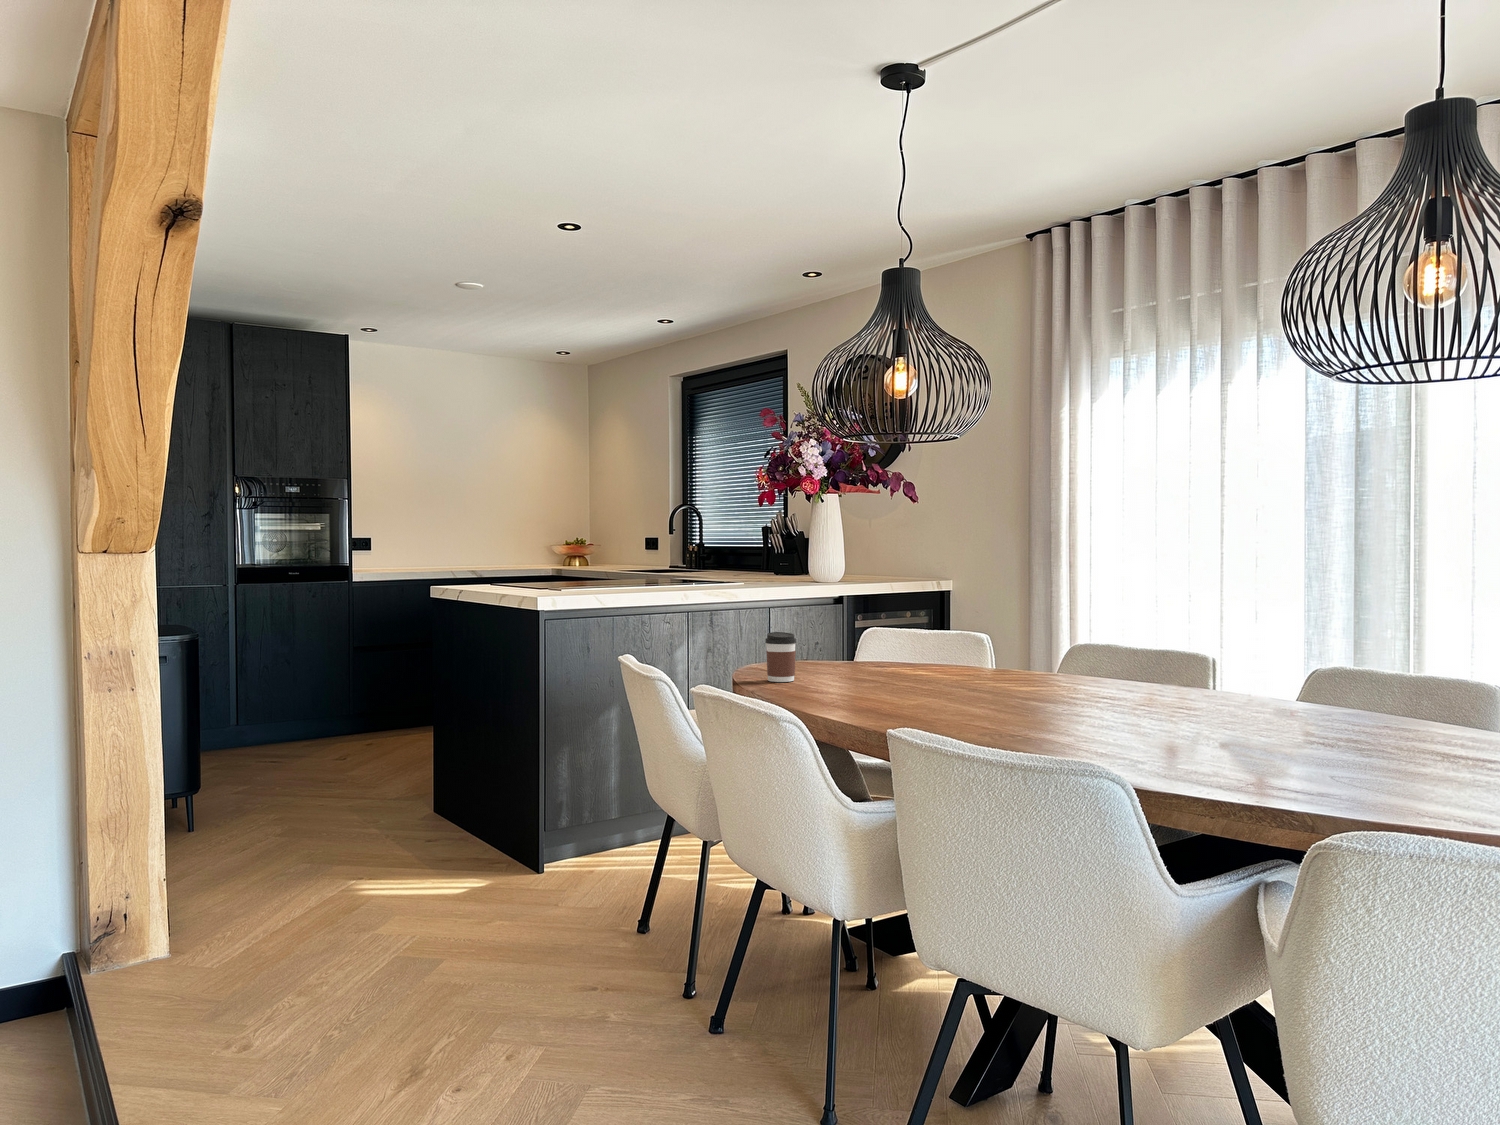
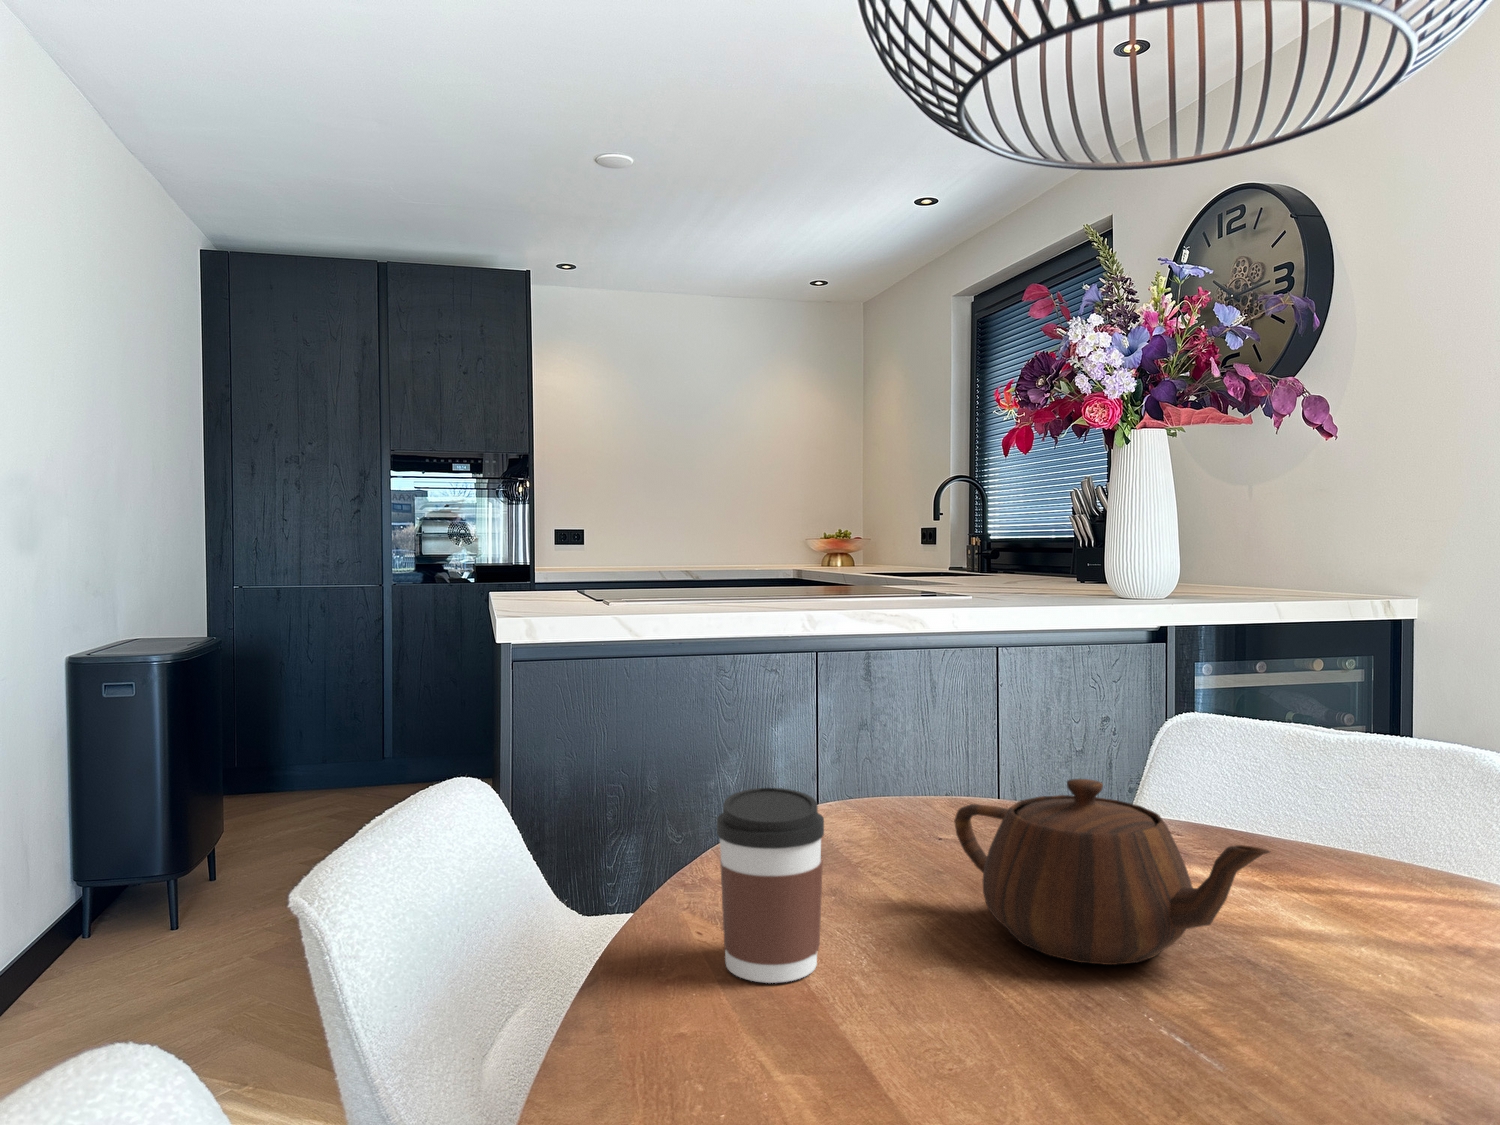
teapot: none [817,628,907,675] -> present [954,779,1270,965]

